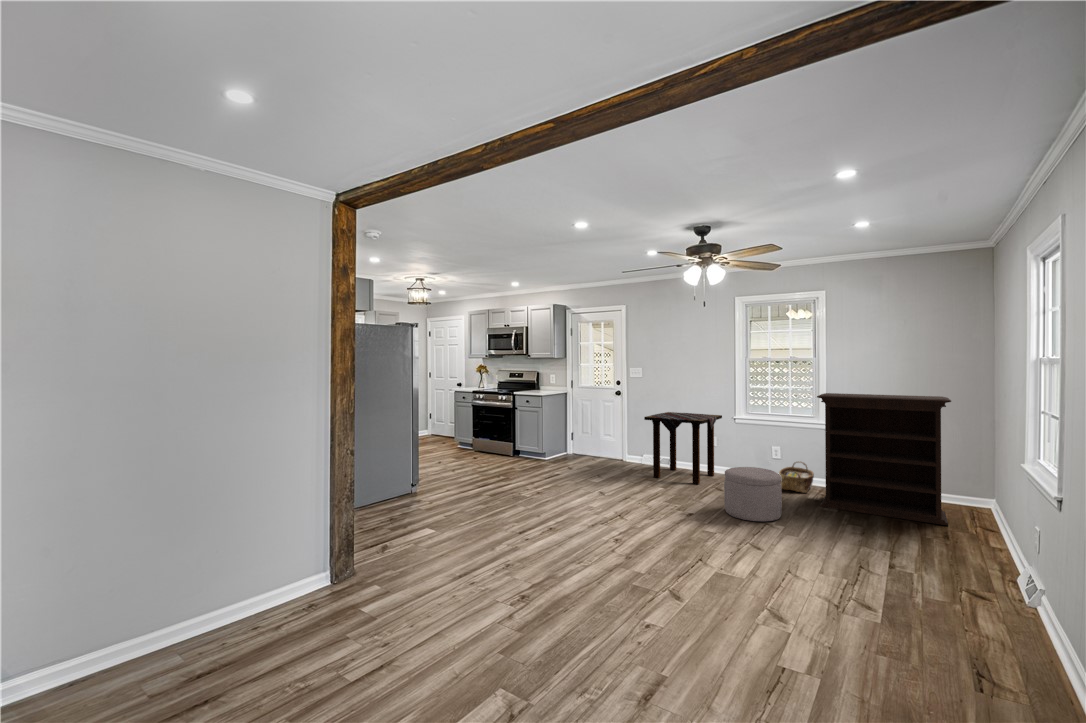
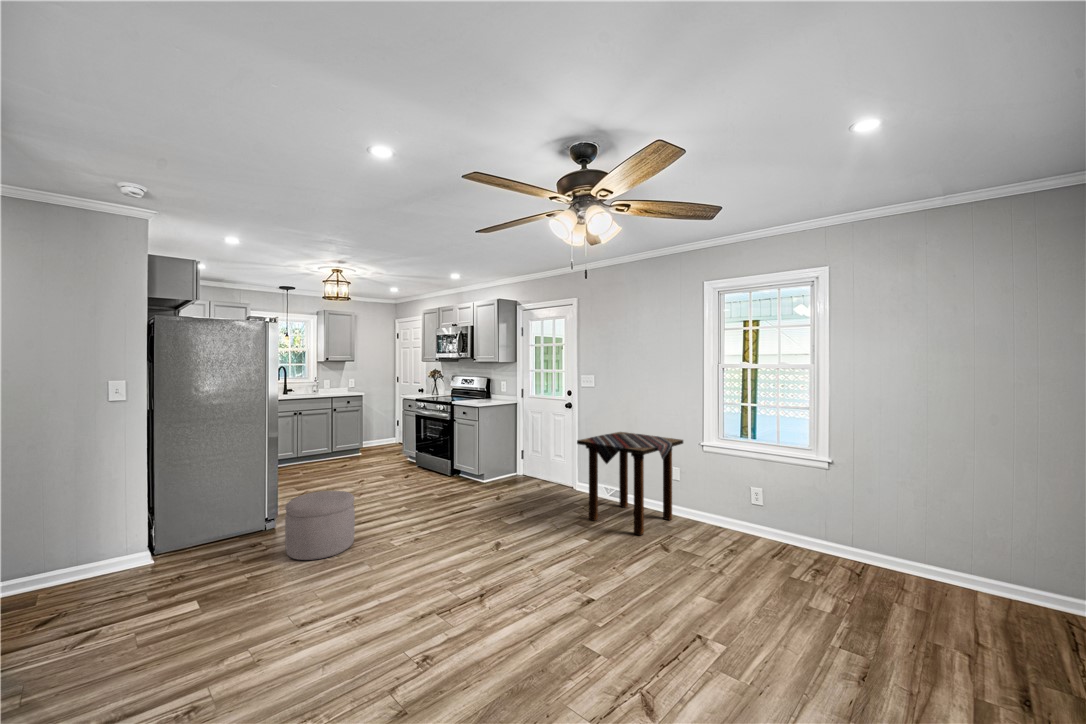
bookshelf: present [817,393,951,526] -> none [799,418,1039,668]
woven basket: present [779,461,814,493] -> none [752,511,804,562]
ottoman: present [724,467,782,522] -> present [285,491,355,560]

